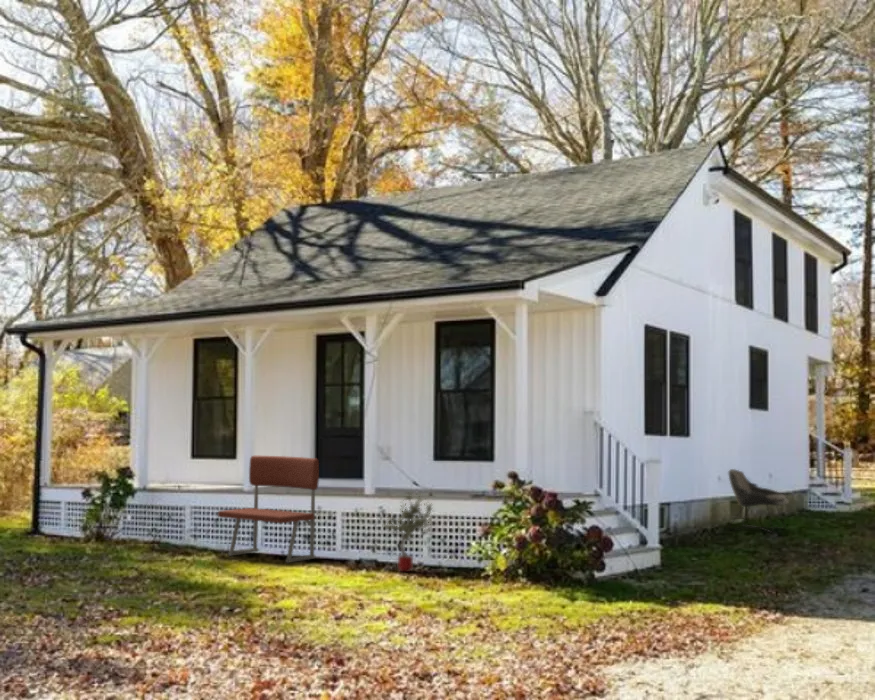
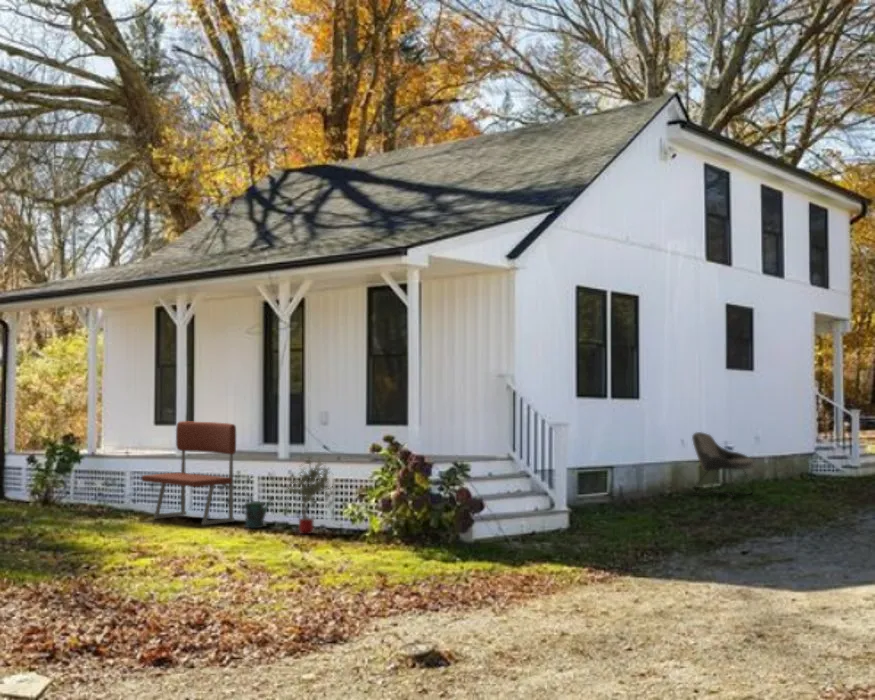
watering can: none [333,533,361,566] -> present [243,497,273,528]

